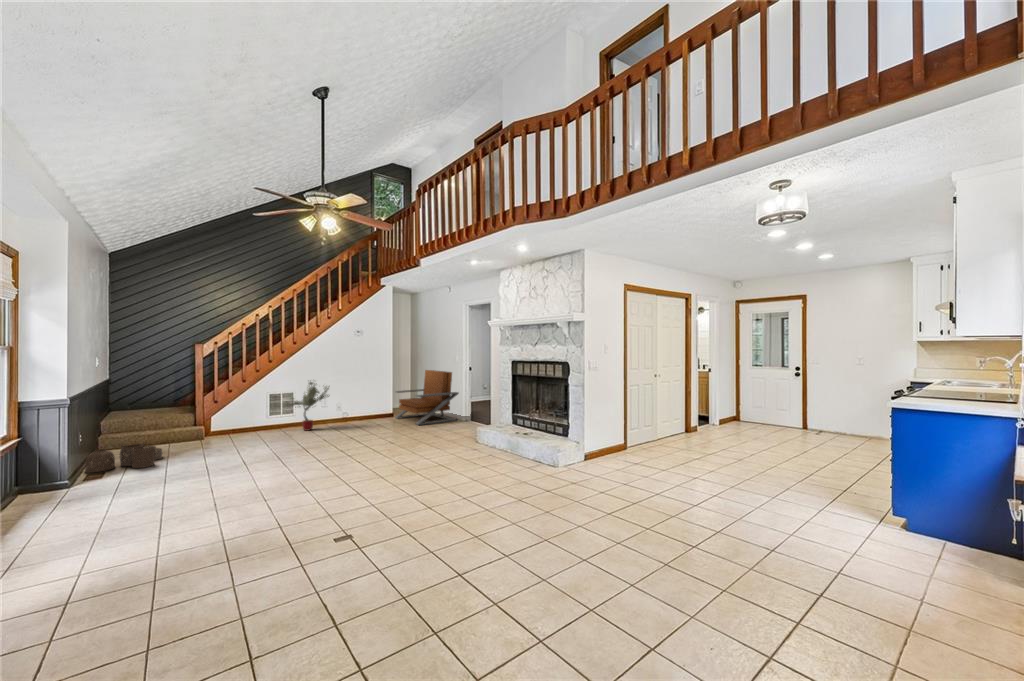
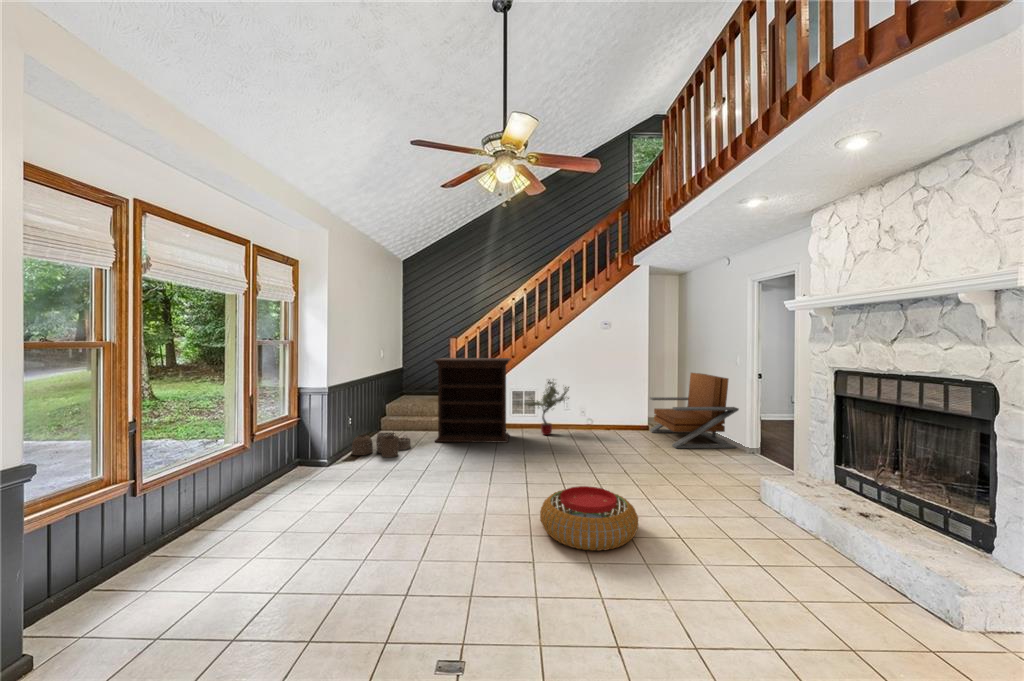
bookshelf: none [187,362,276,449] -> present [433,358,511,443]
pouf: none [344,446,413,482] -> present [540,486,638,551]

